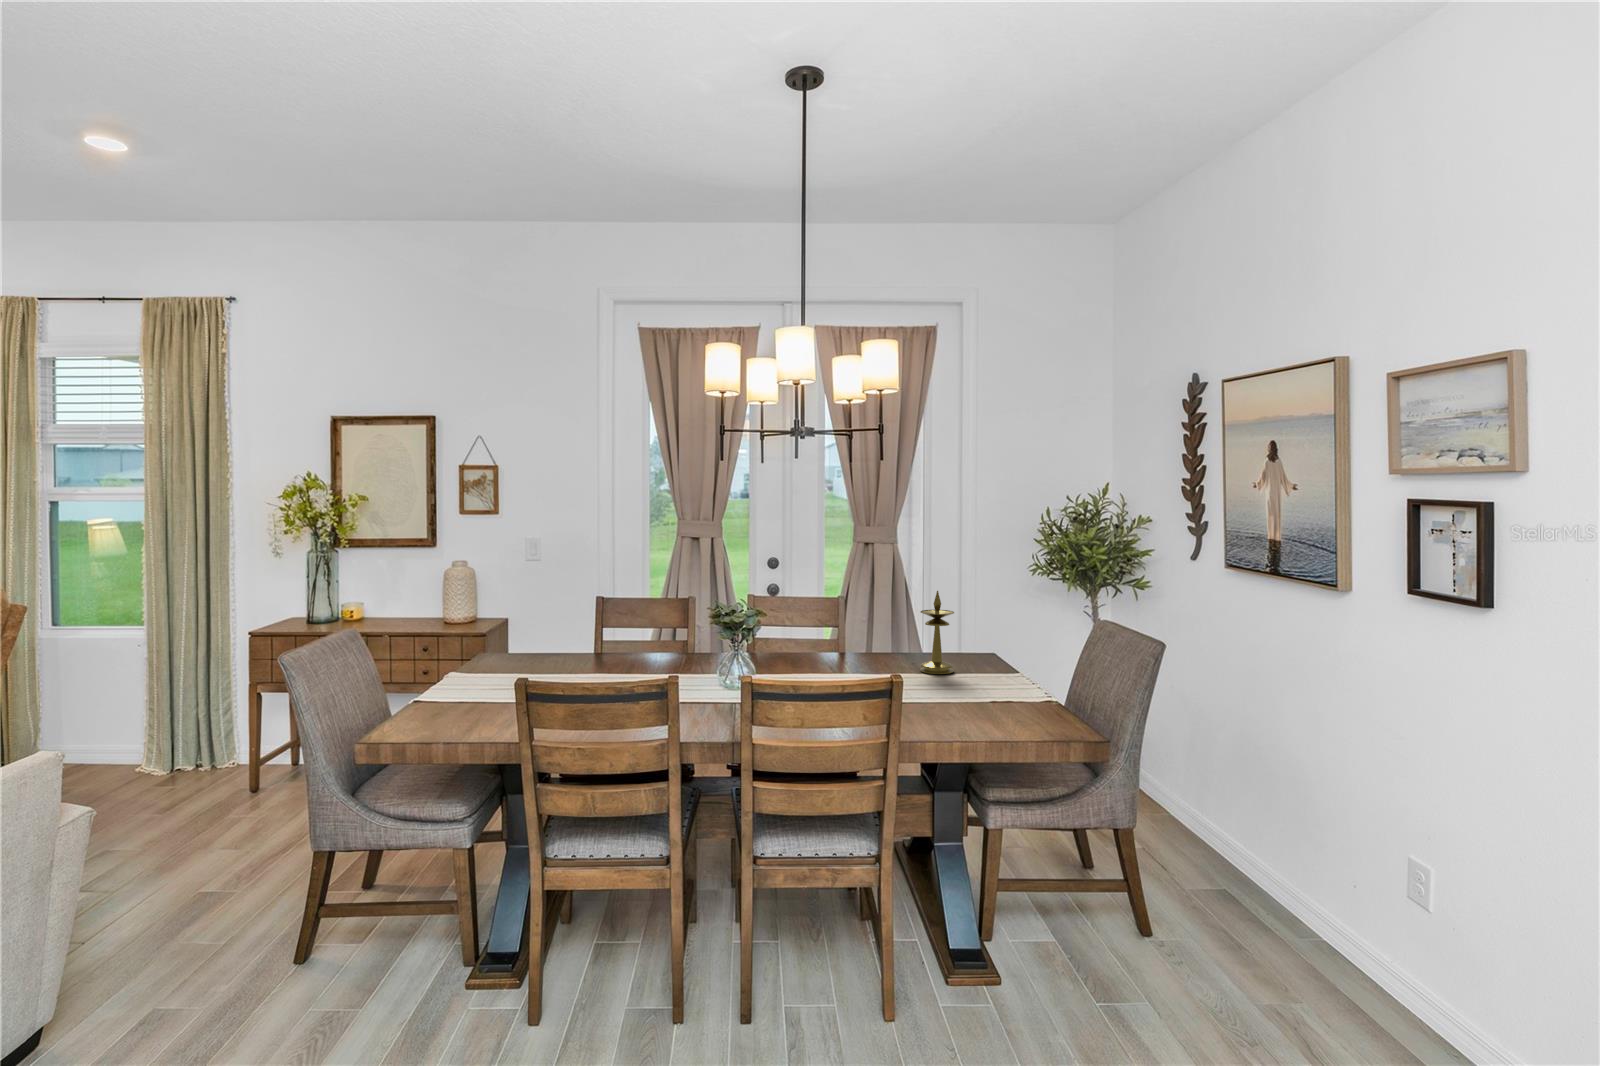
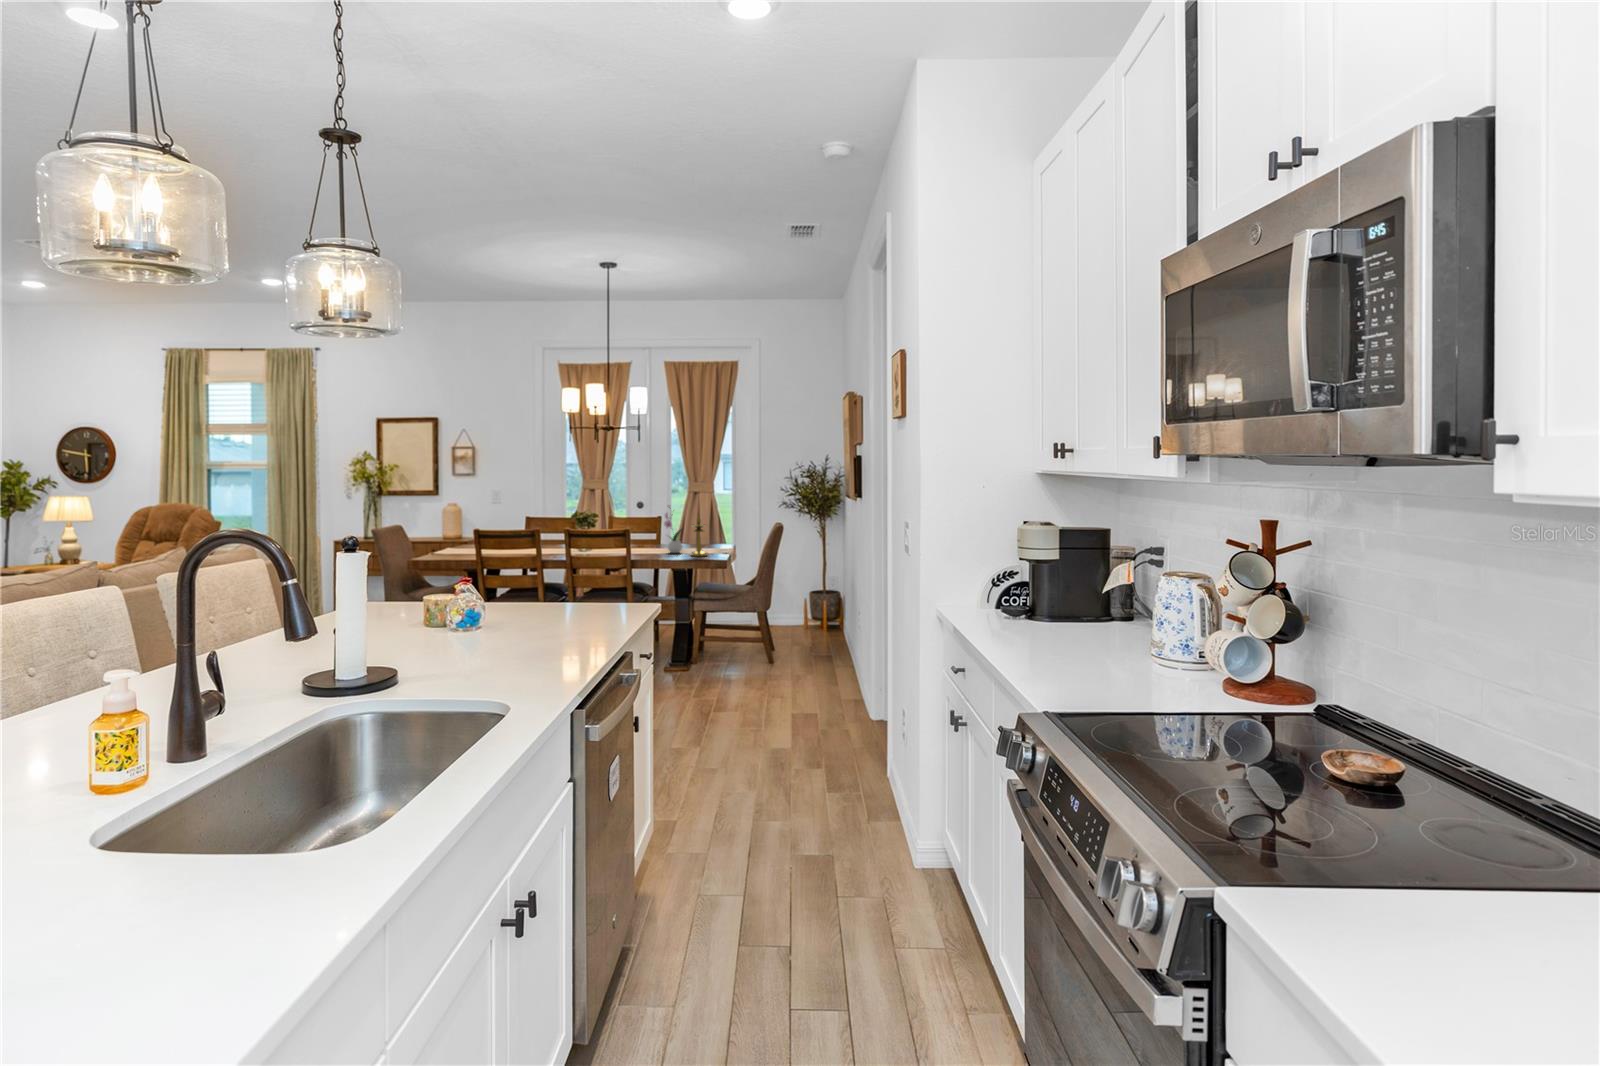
flower arrangement: none [862,571,901,664] -> present [664,507,683,553]

